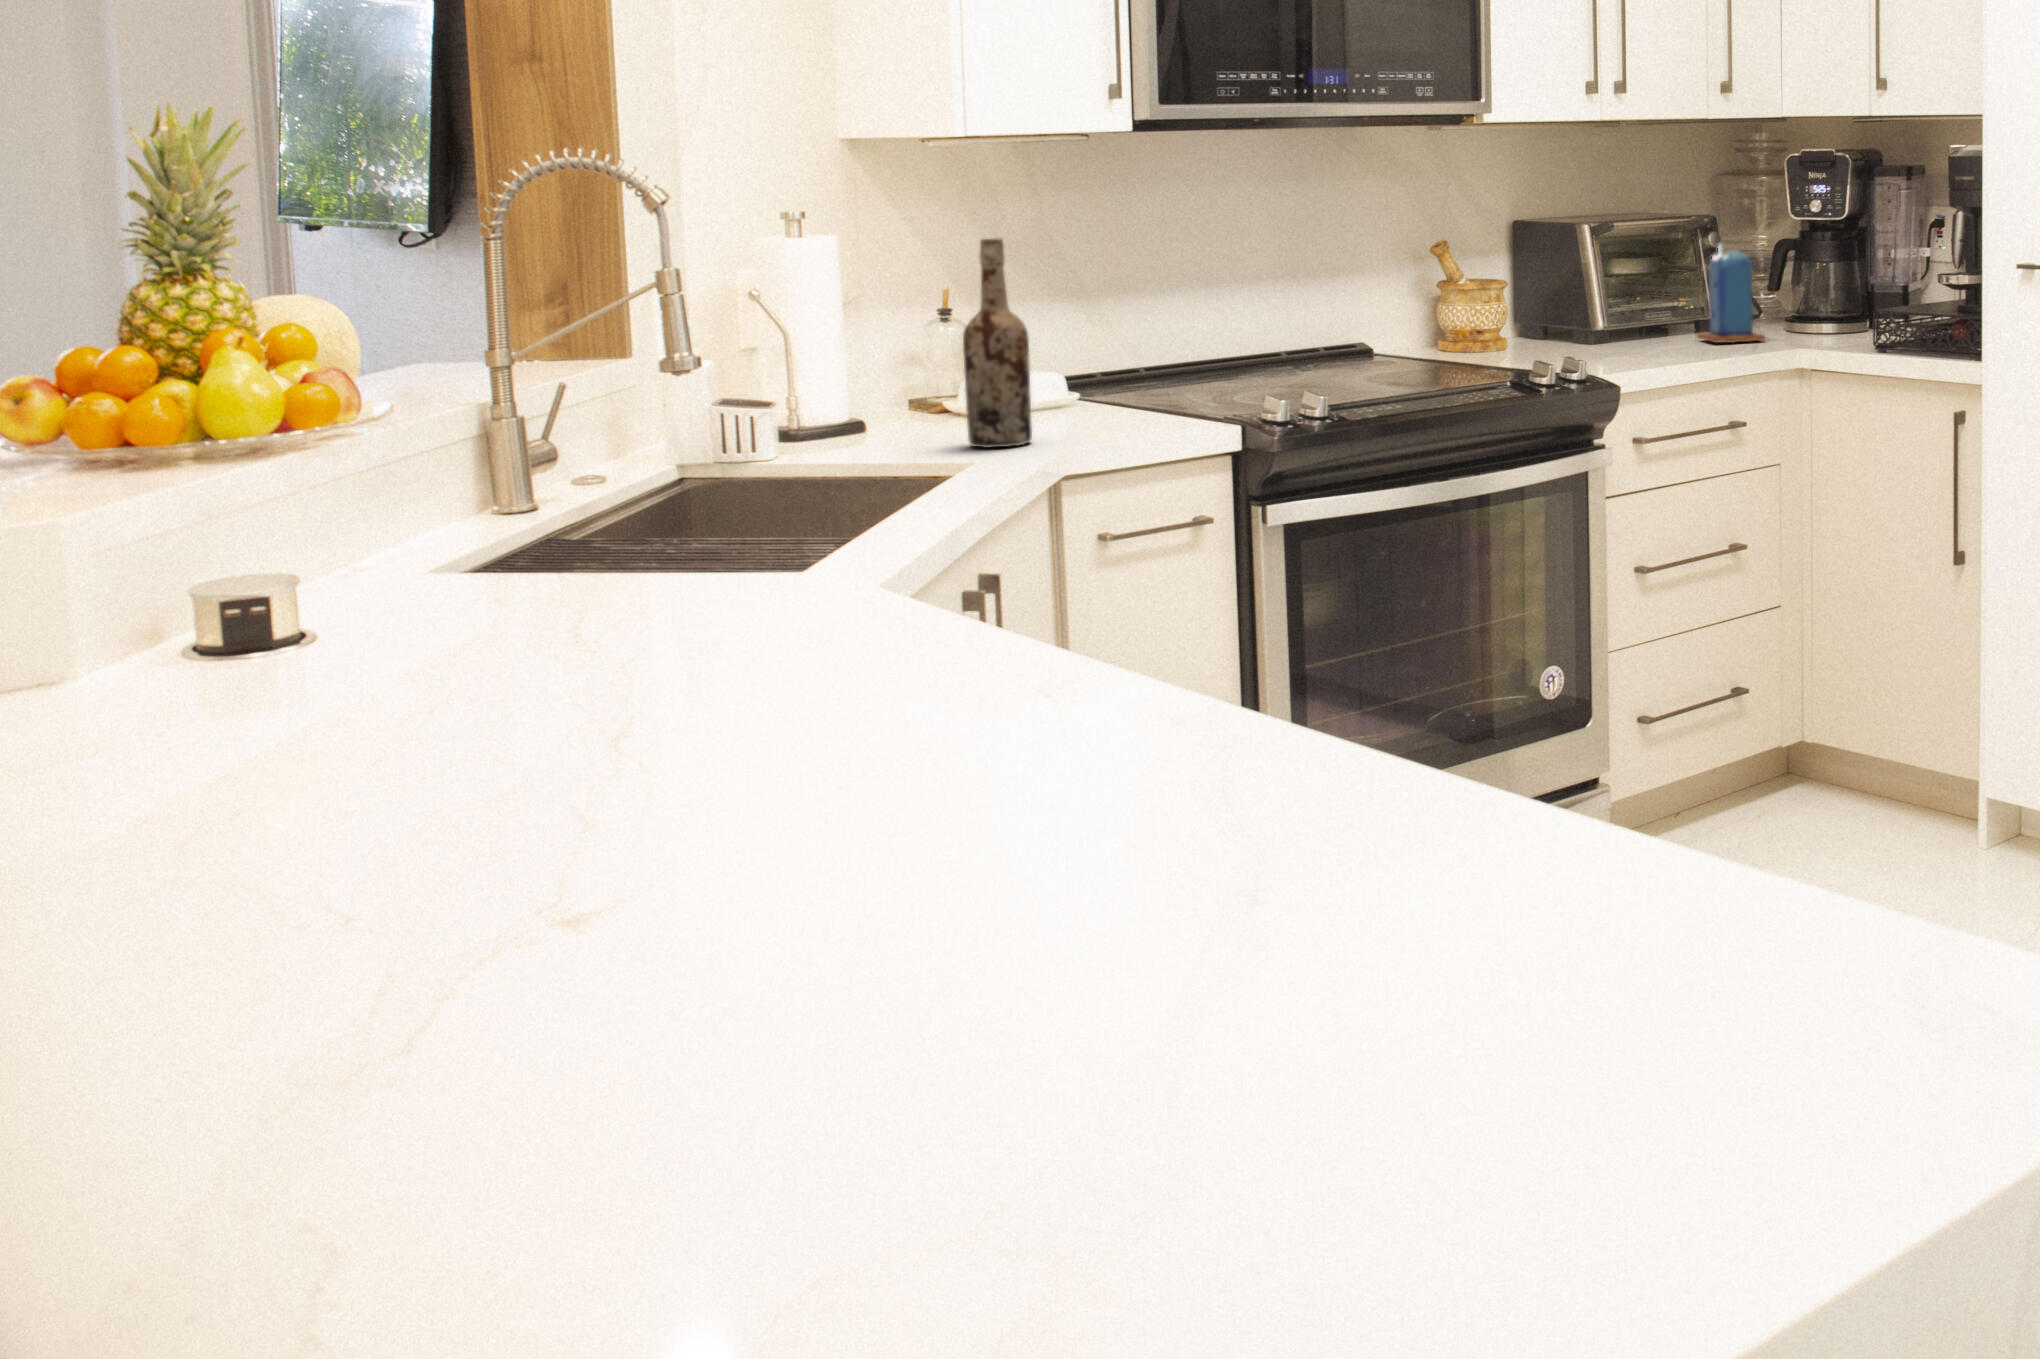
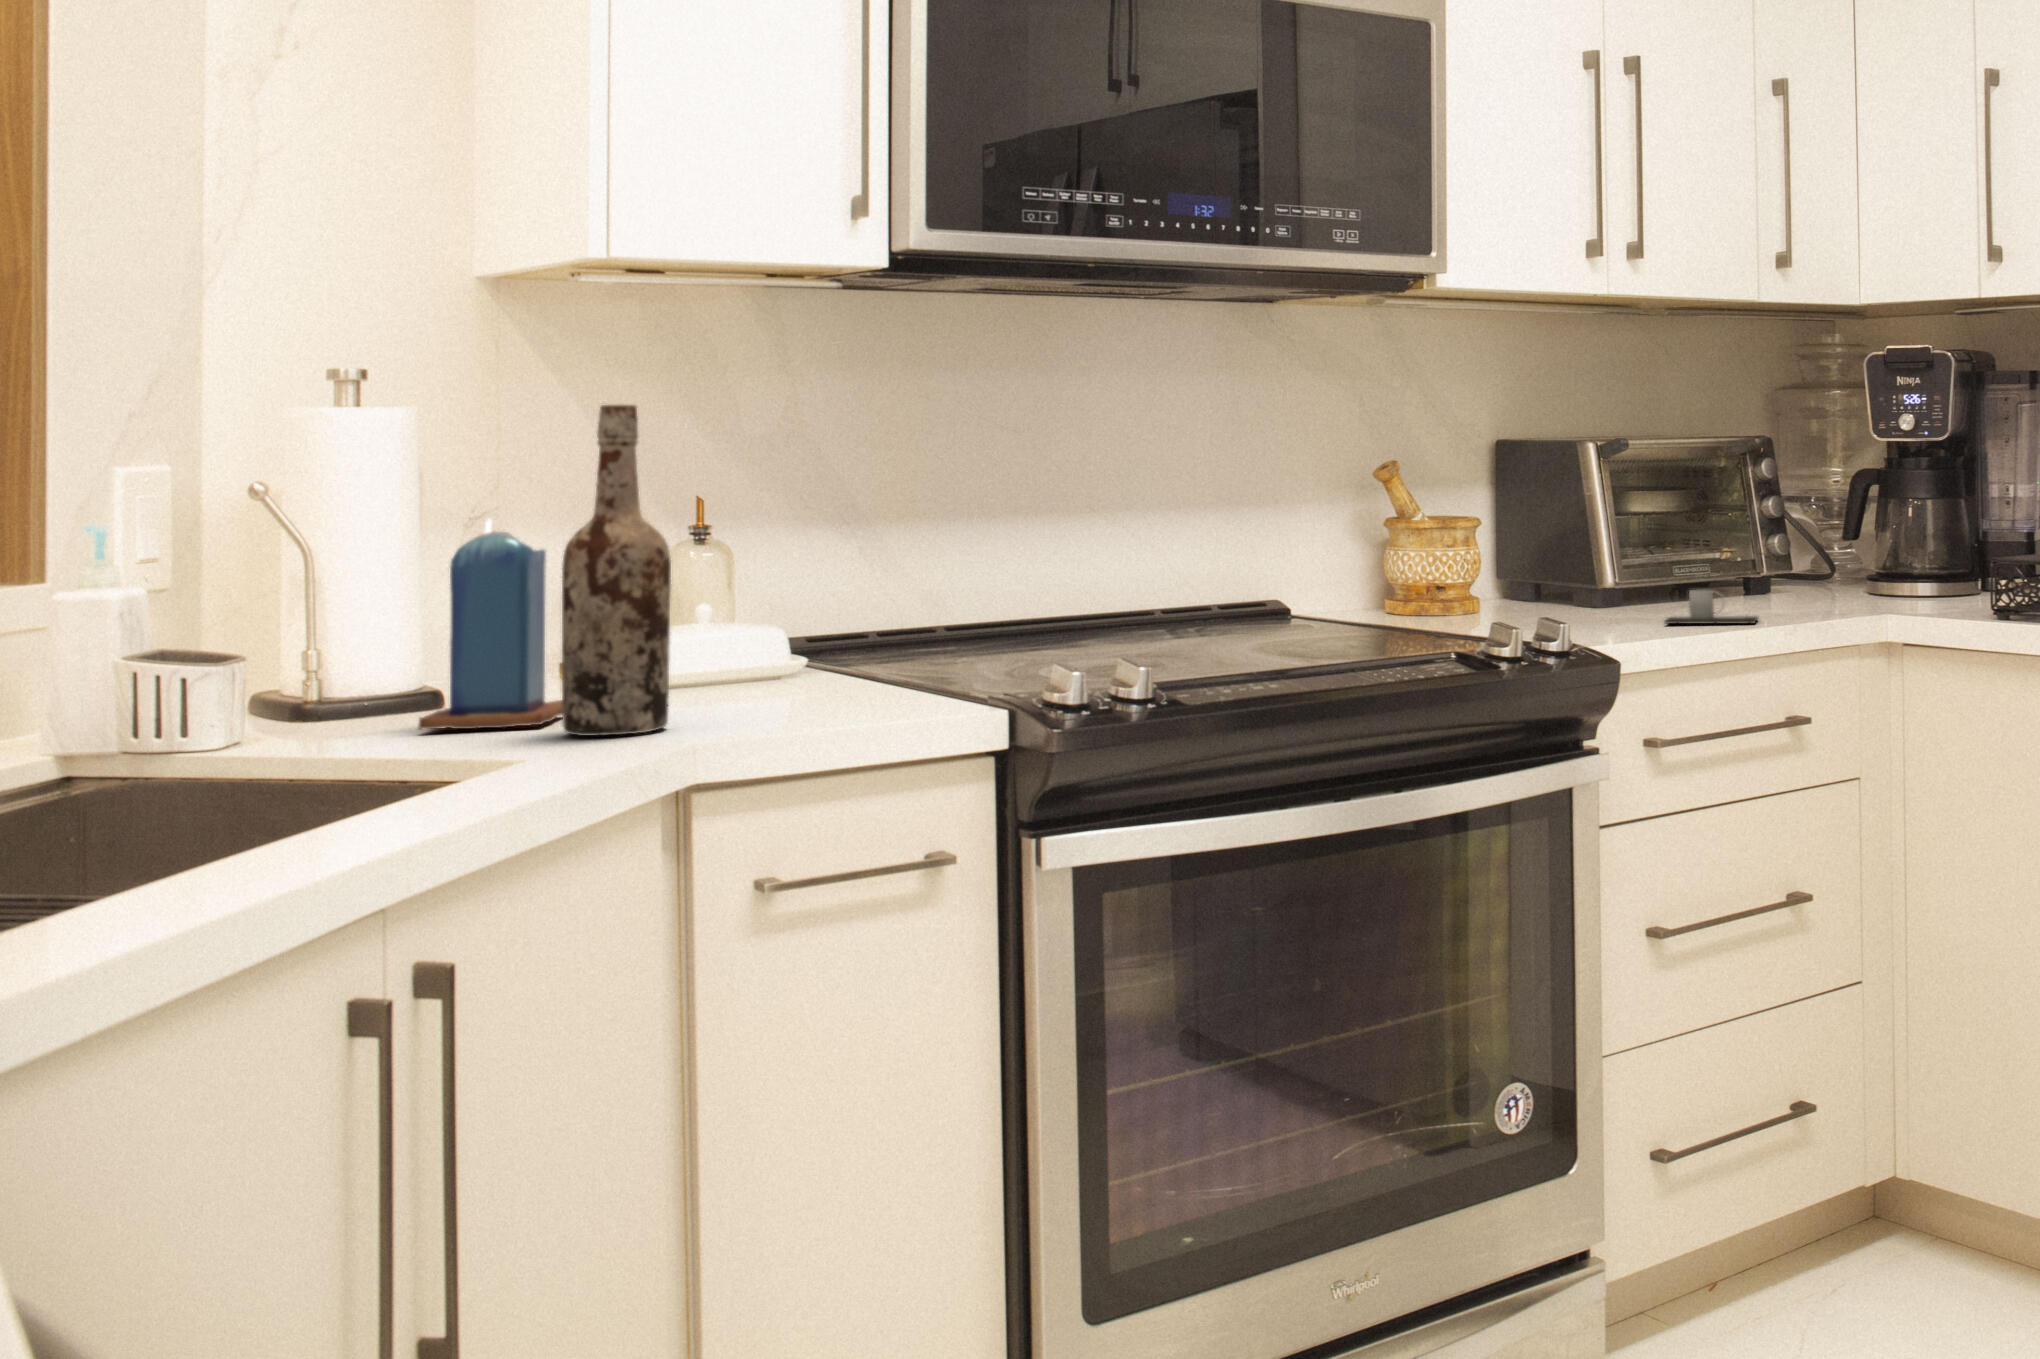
candle: present [1698,245,1765,343] -> present [419,519,562,729]
mug: none [1644,333,1709,358] -> present [1665,590,1759,624]

